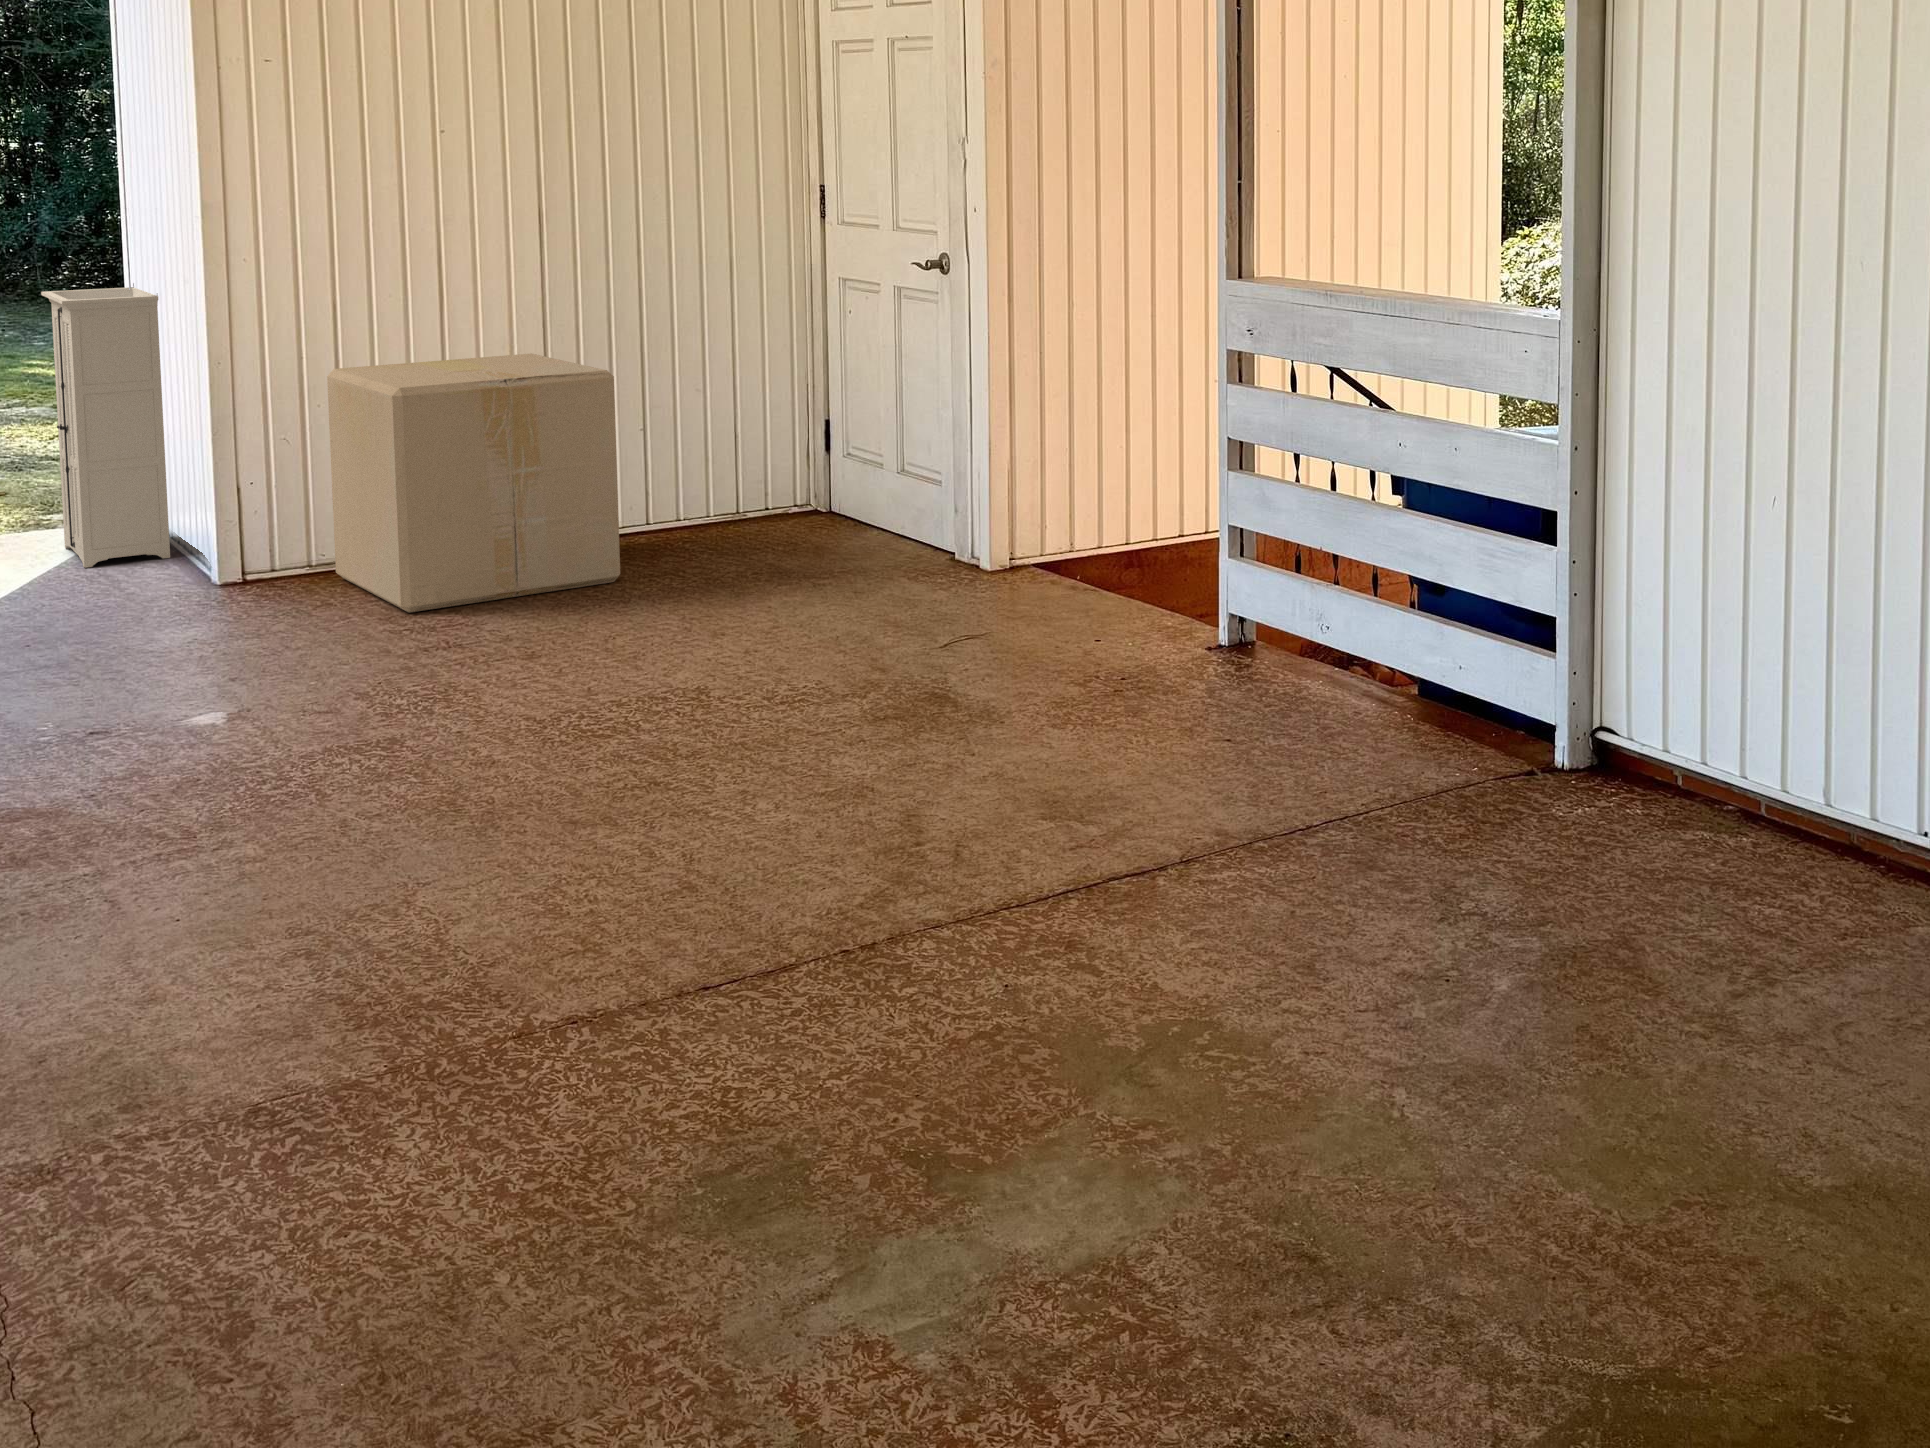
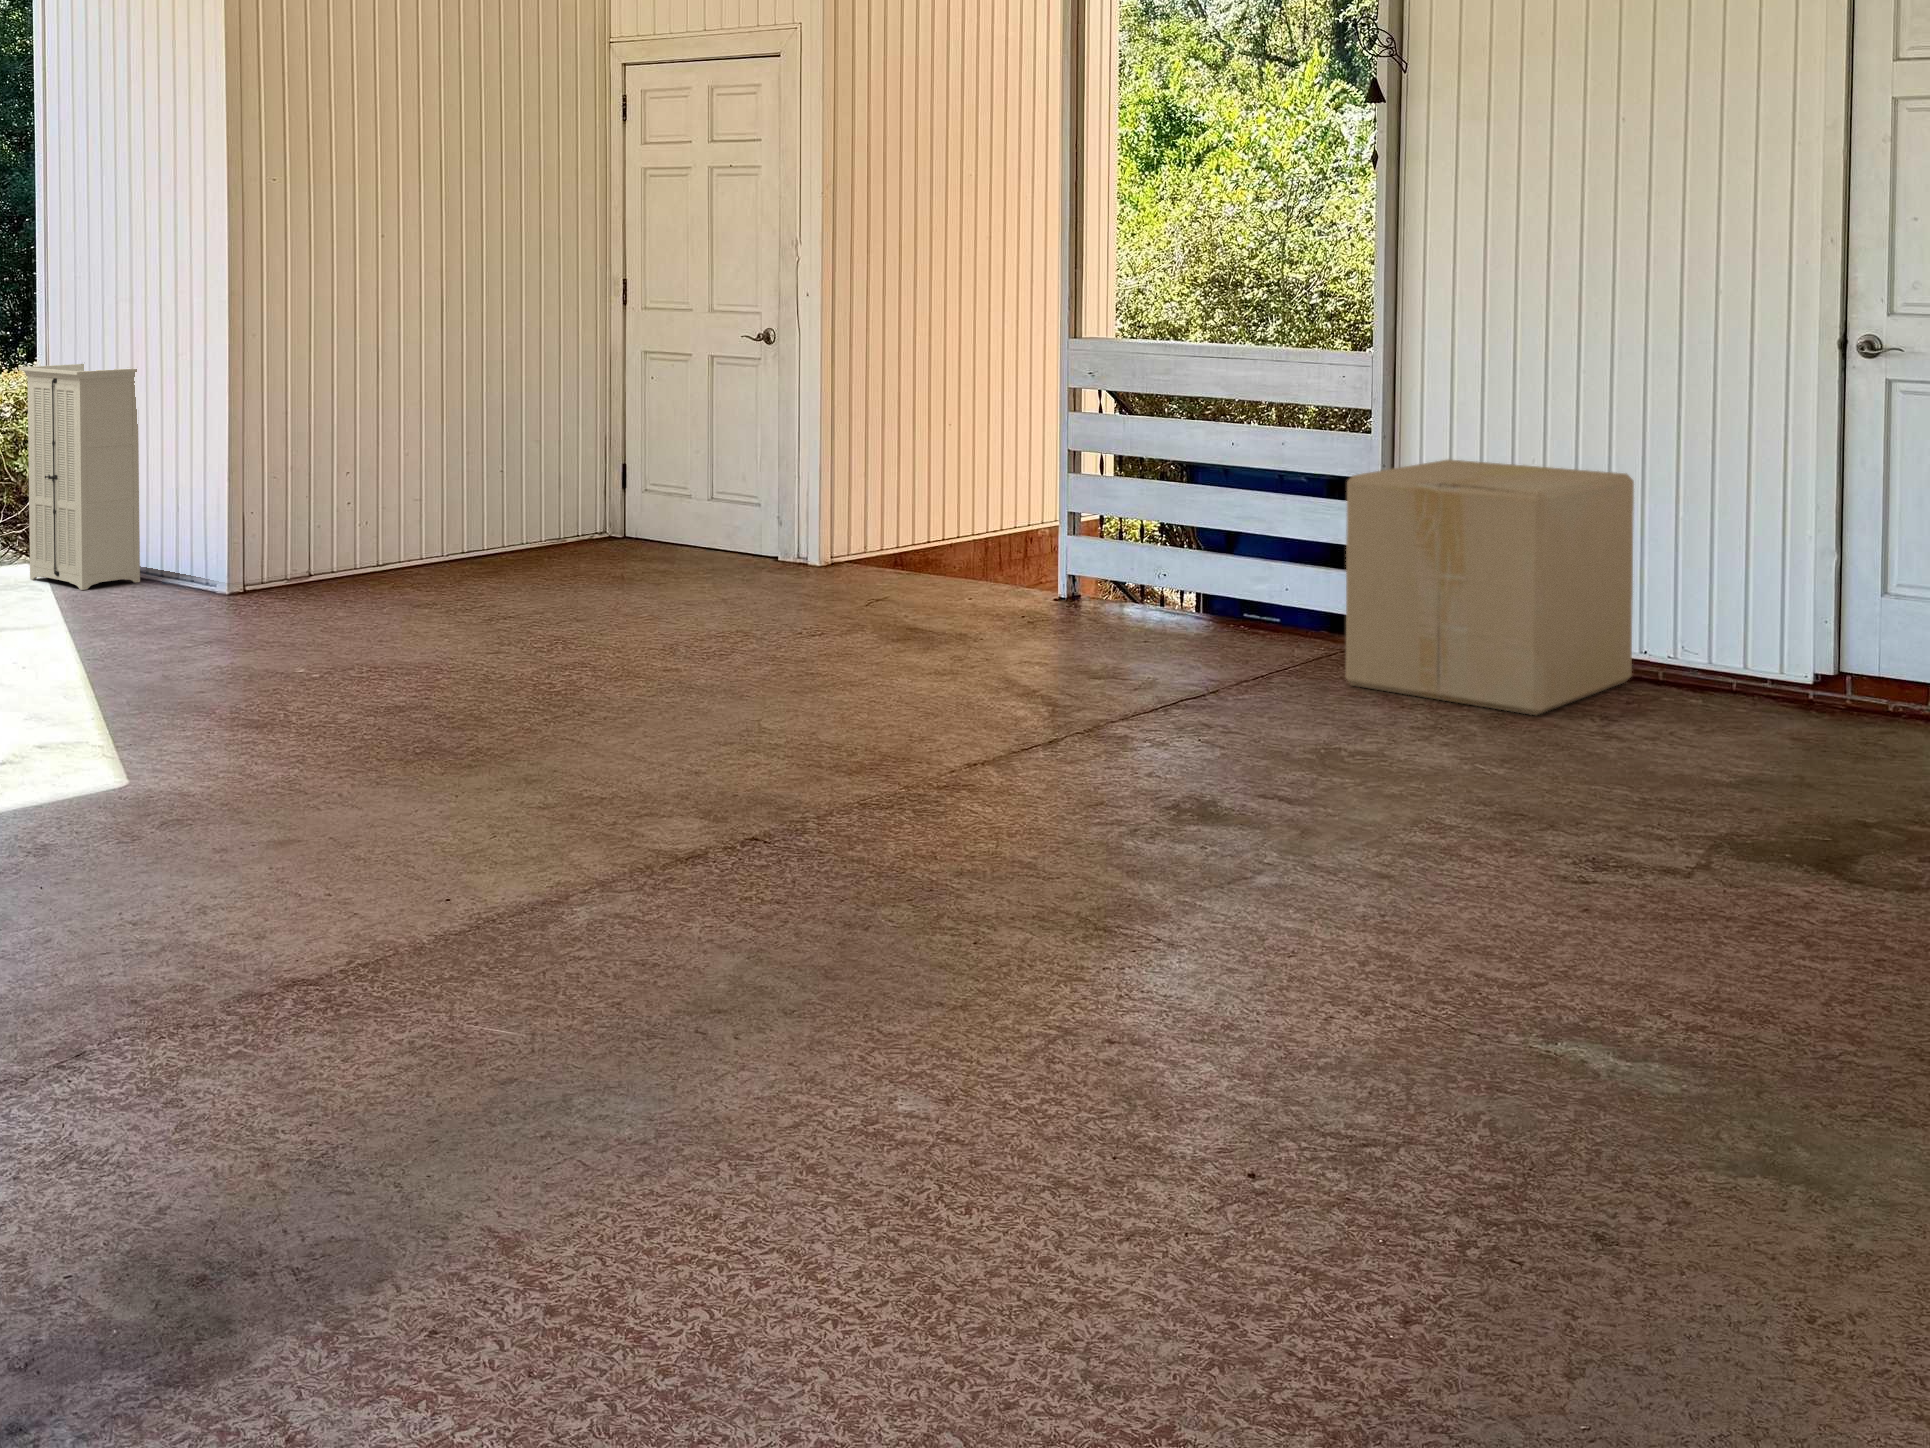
cardboard box: present [327,353,620,613] -> present [1345,460,1634,715]

